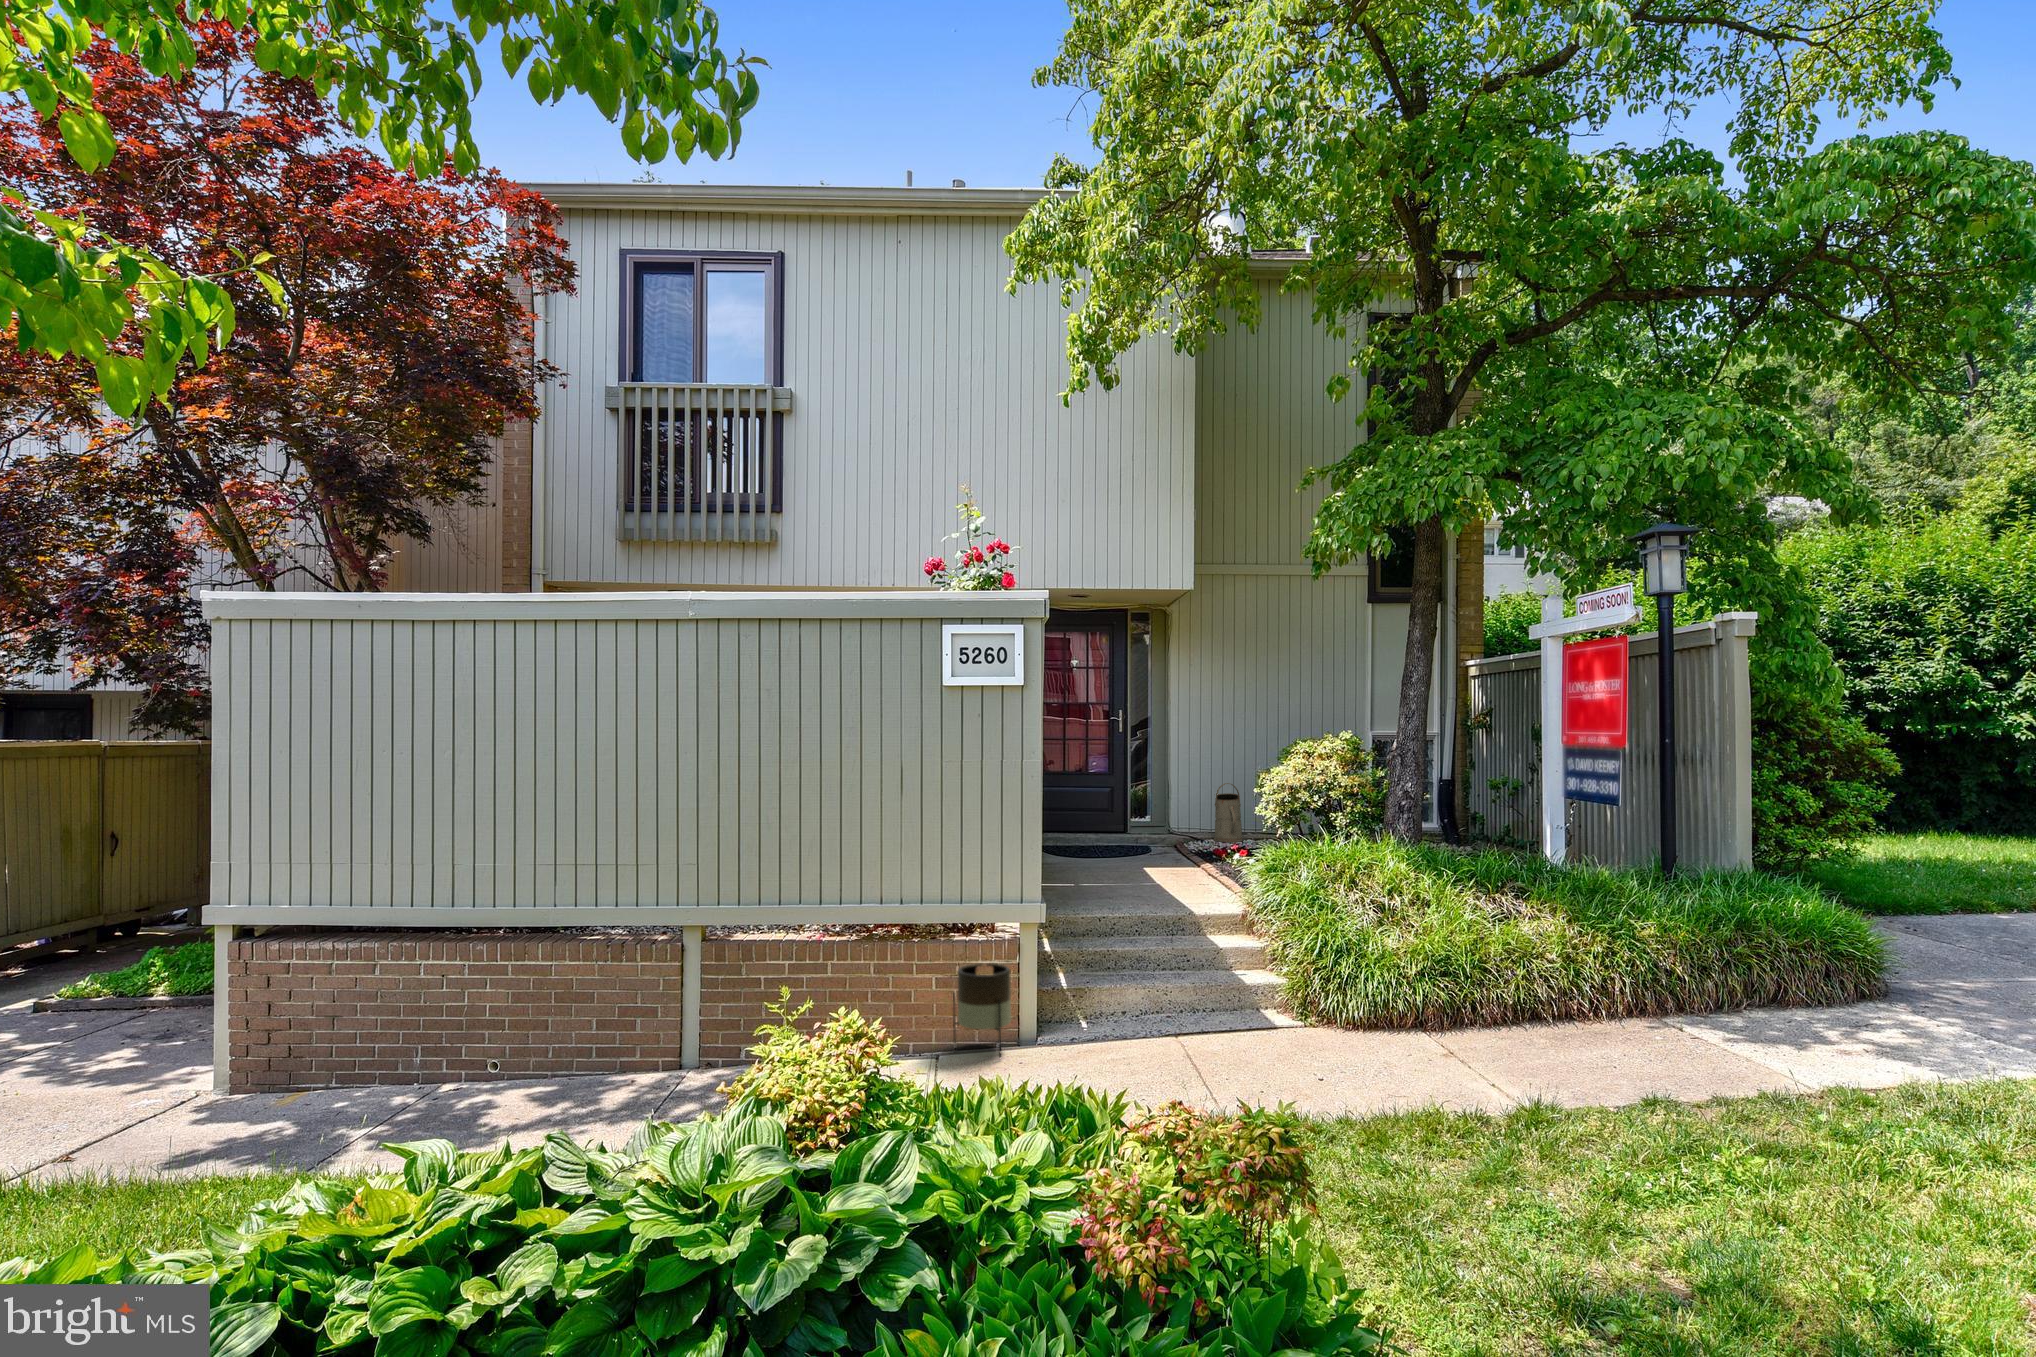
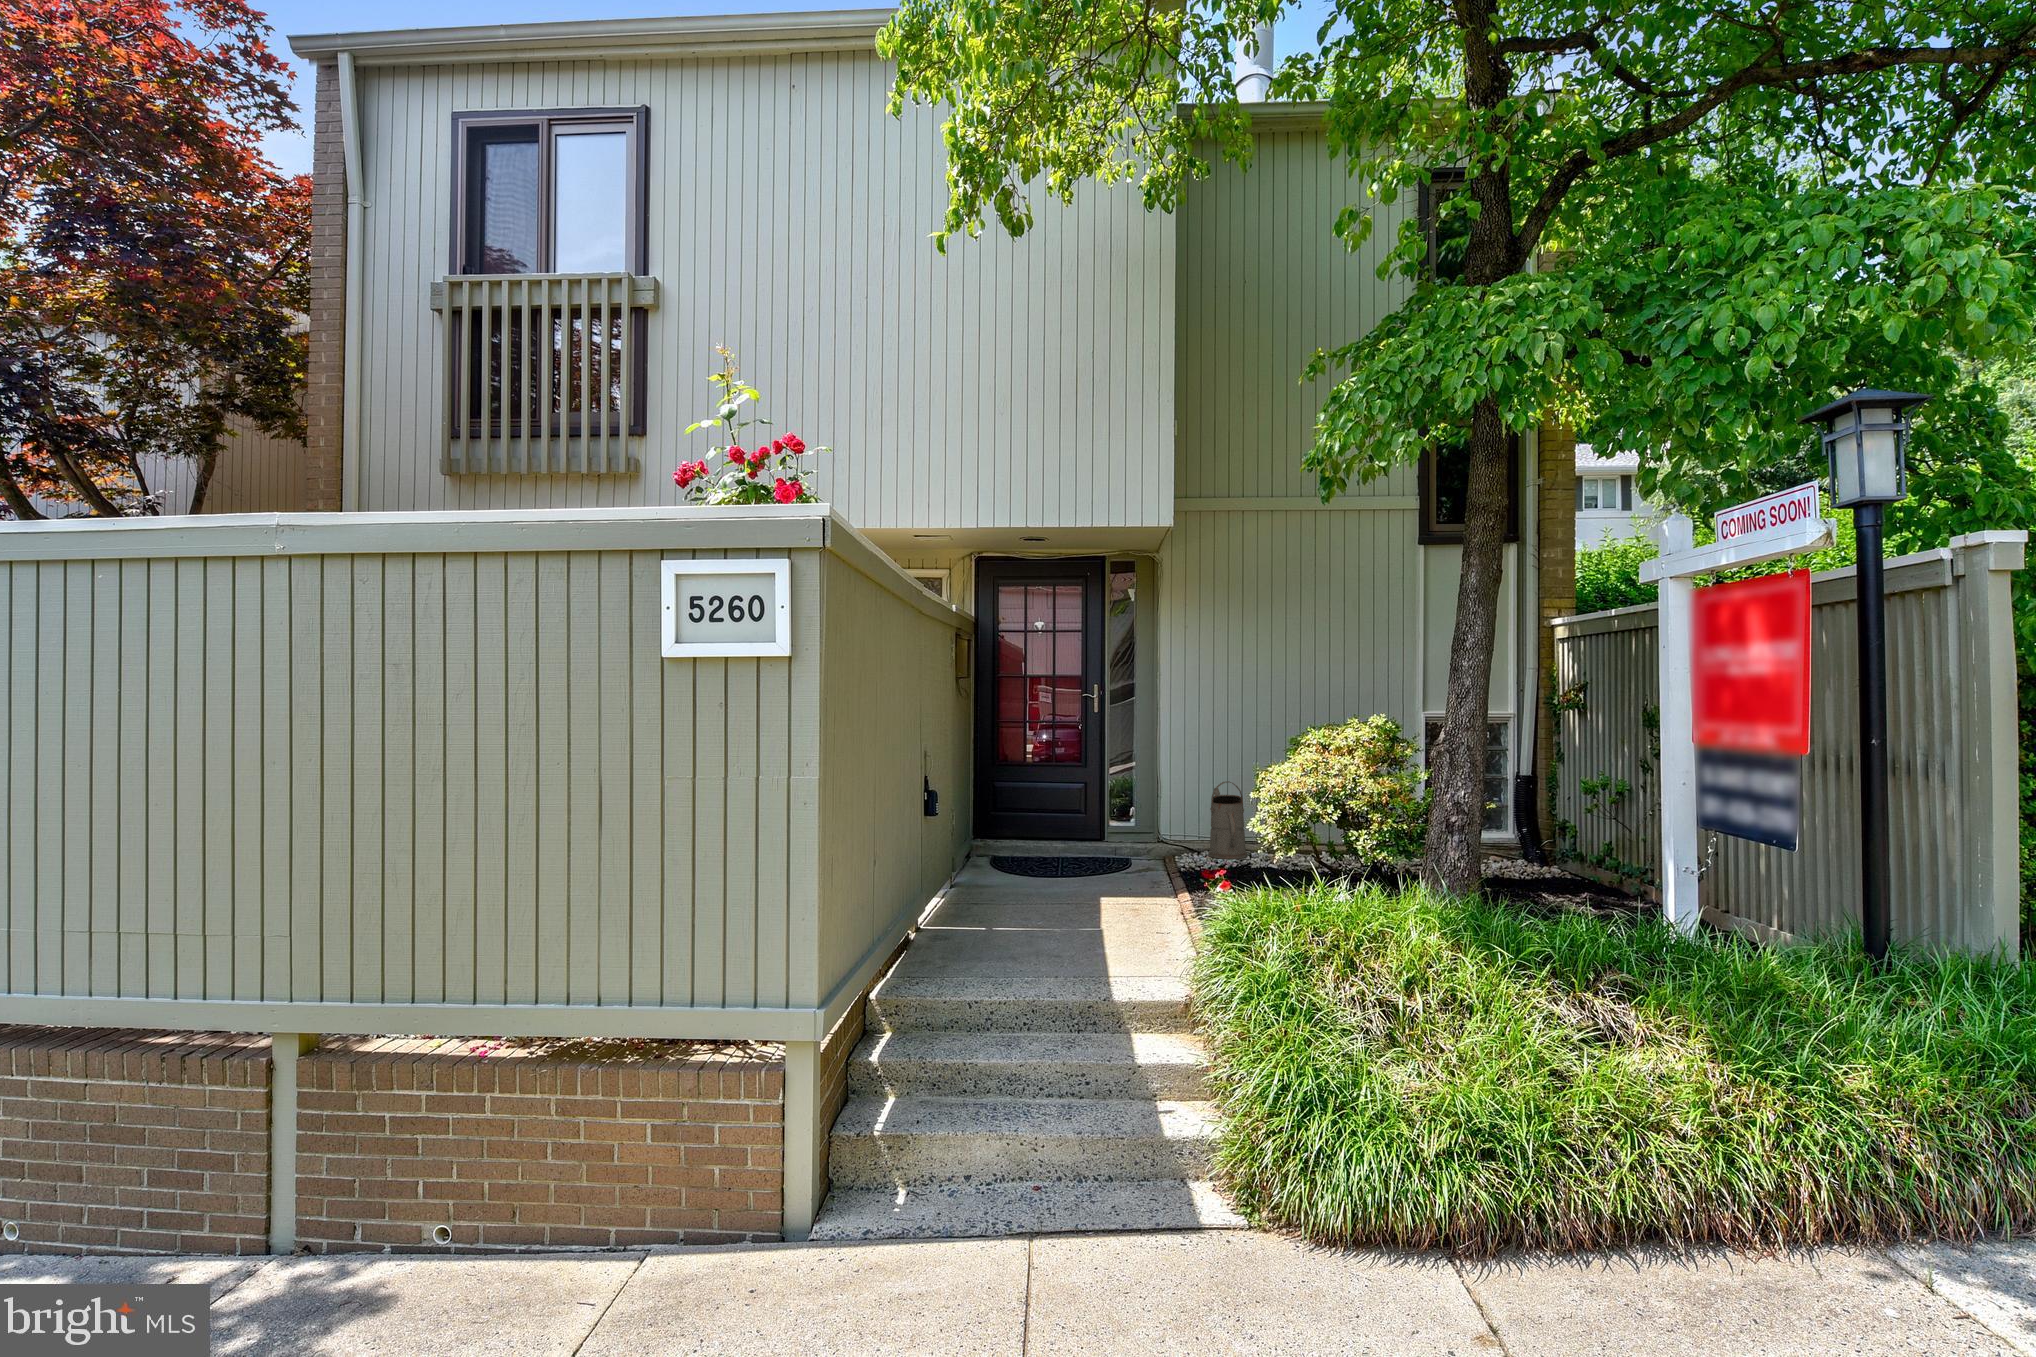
planter: present [953,963,1011,1058] -> none [655,1111,751,1289]

